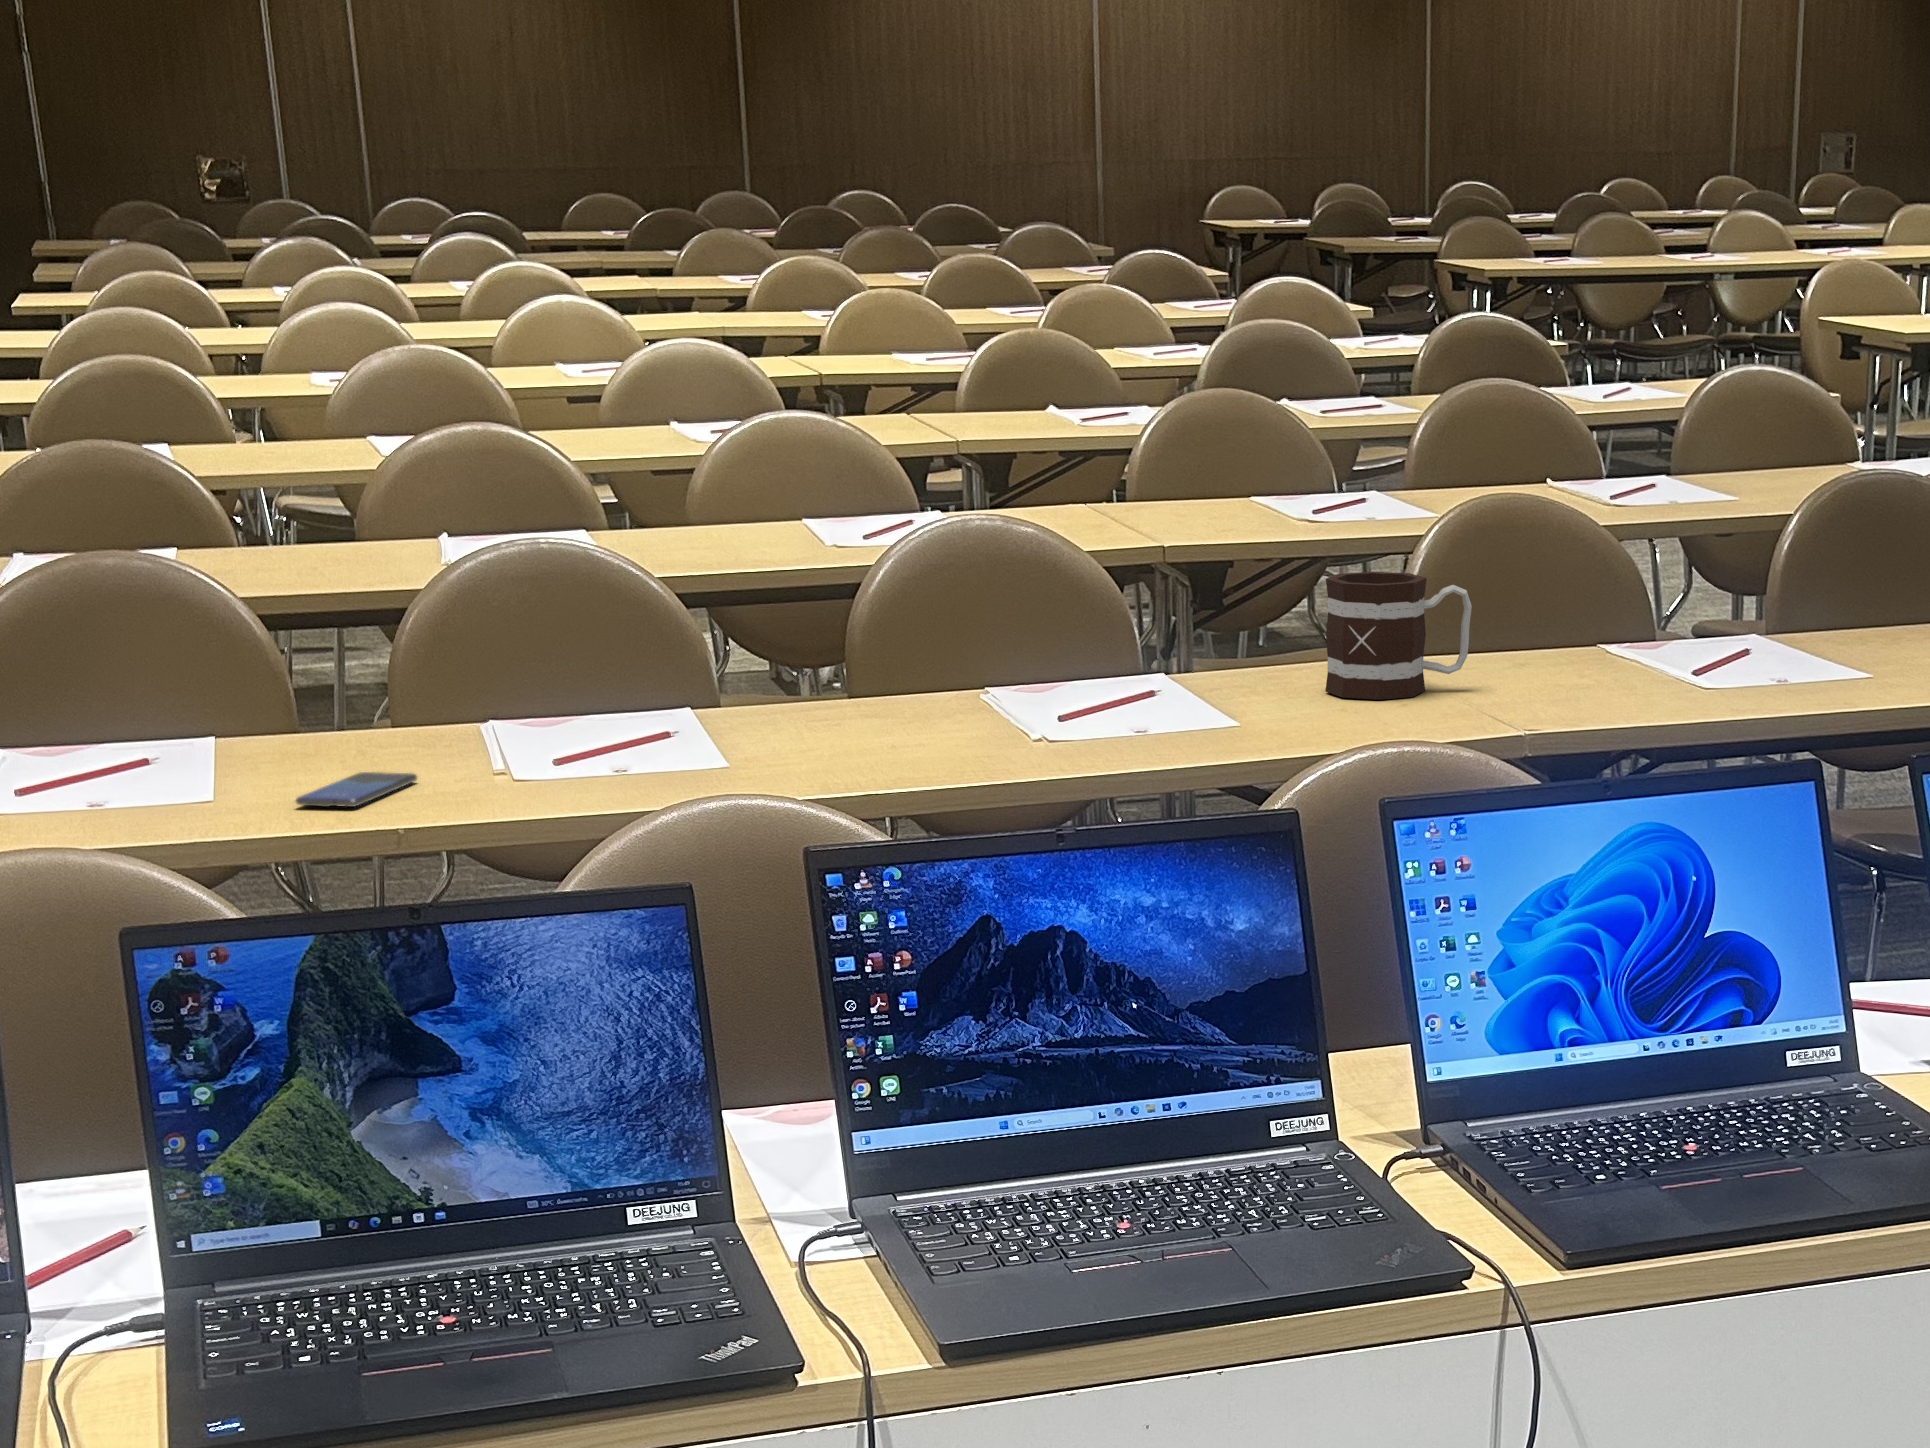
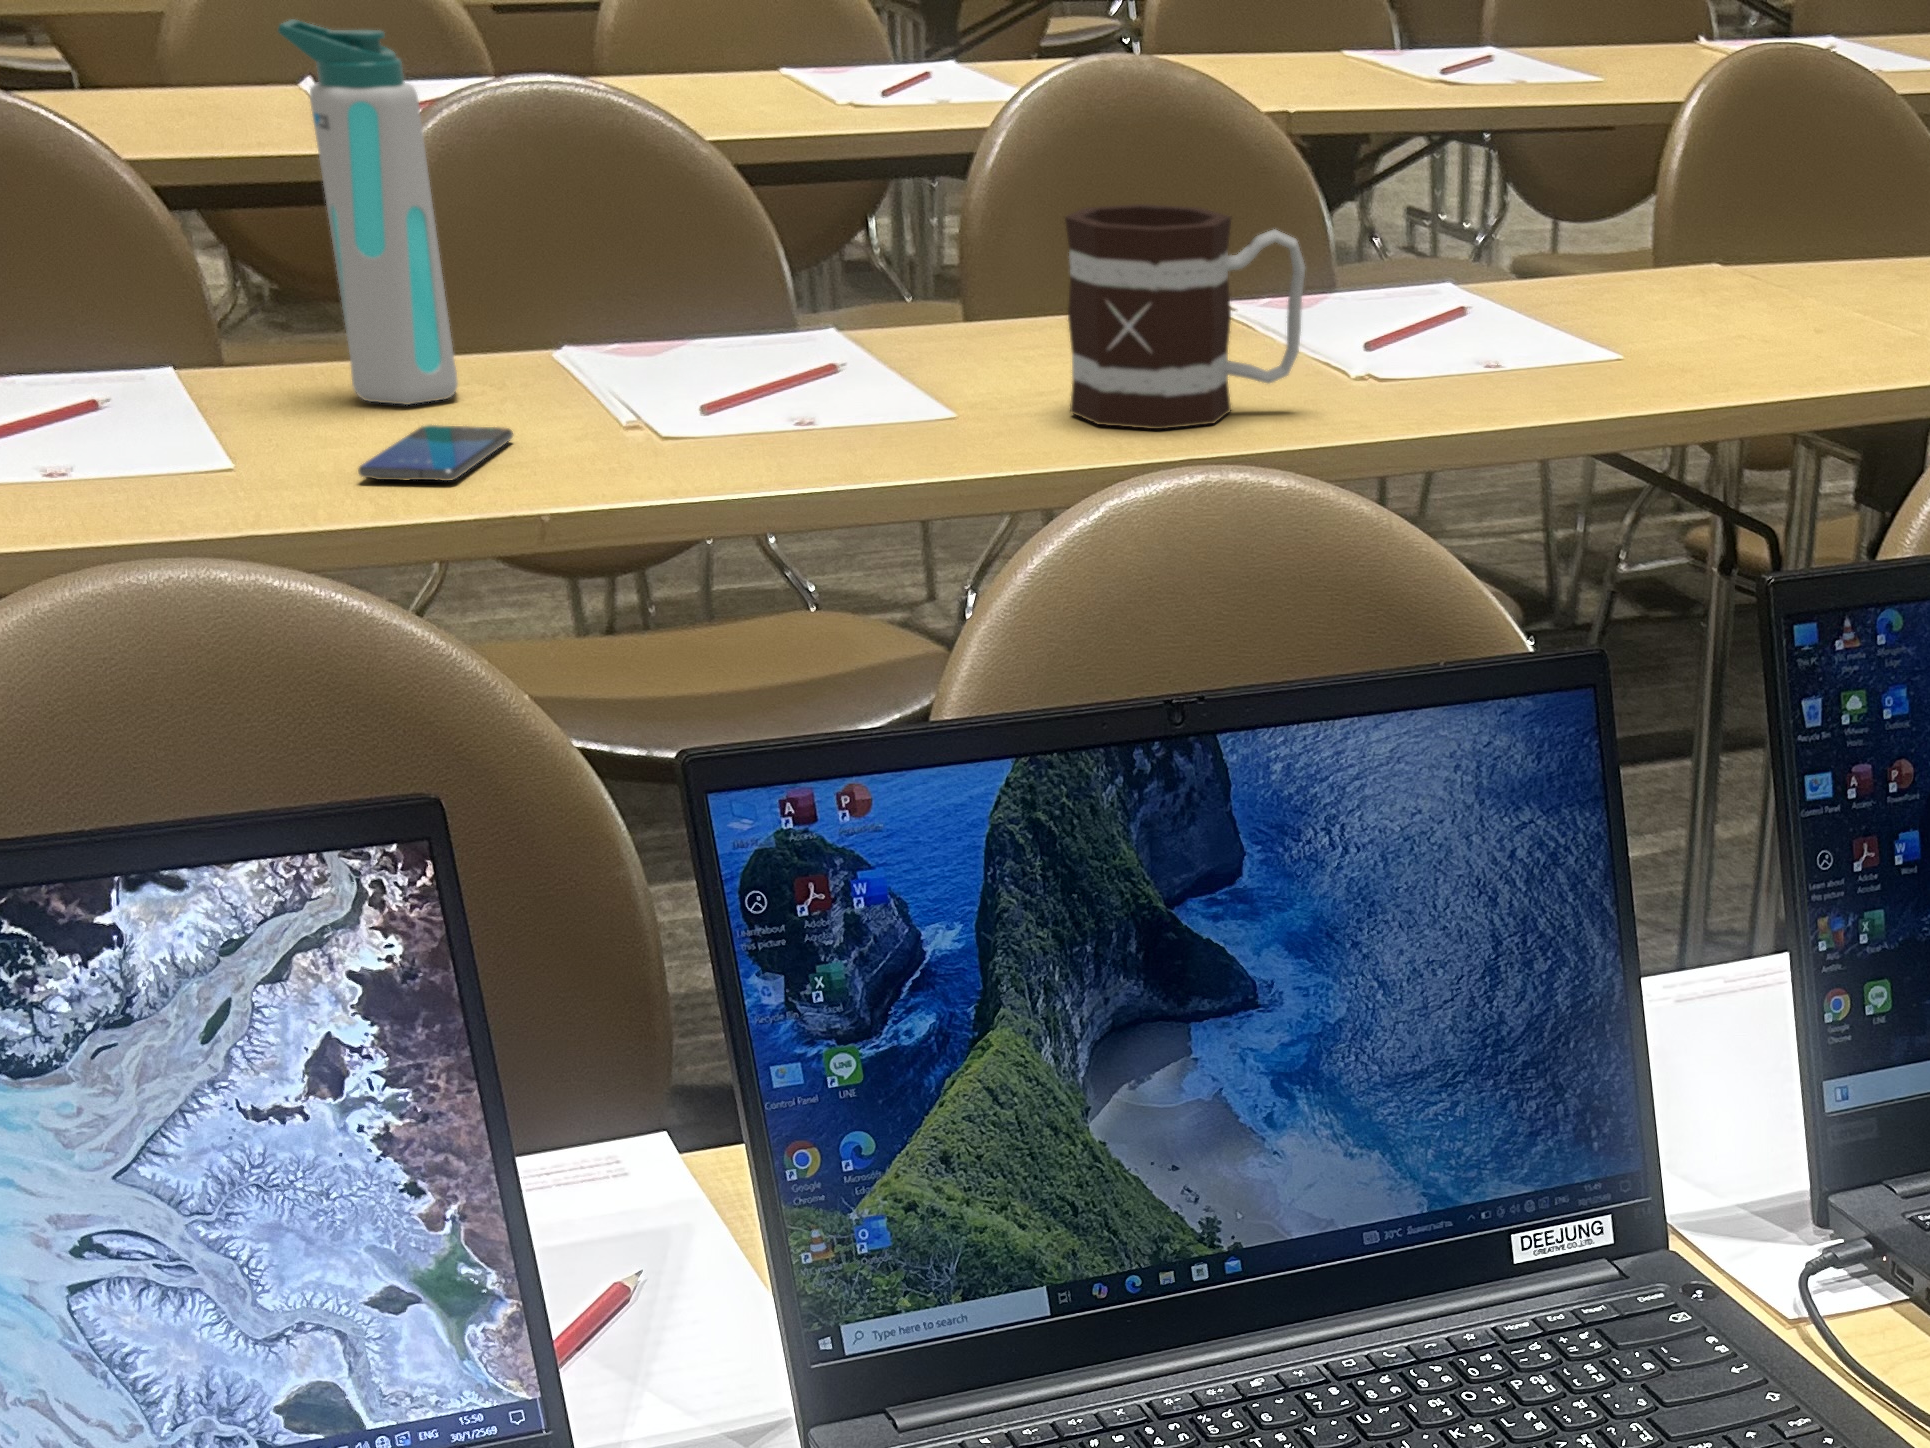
water bottle: none [294,519,408,759] -> present [278,19,458,405]
mug: present [1325,572,1472,700] -> present [1065,204,1305,429]

